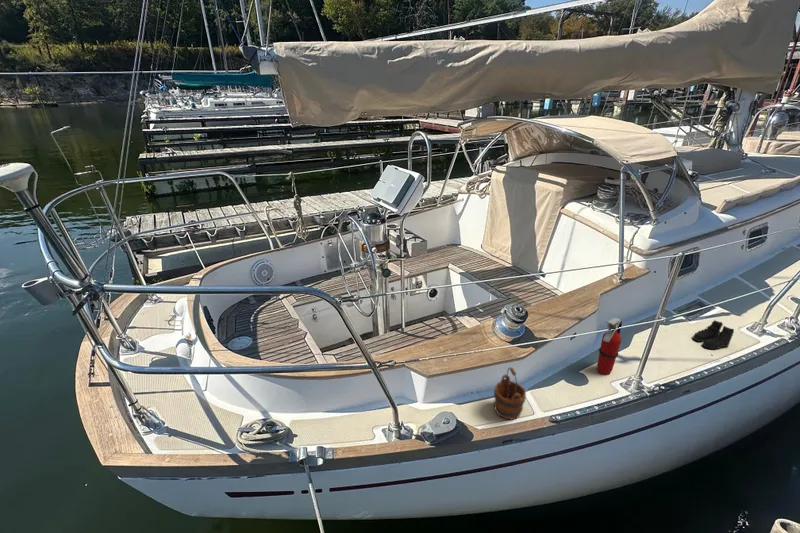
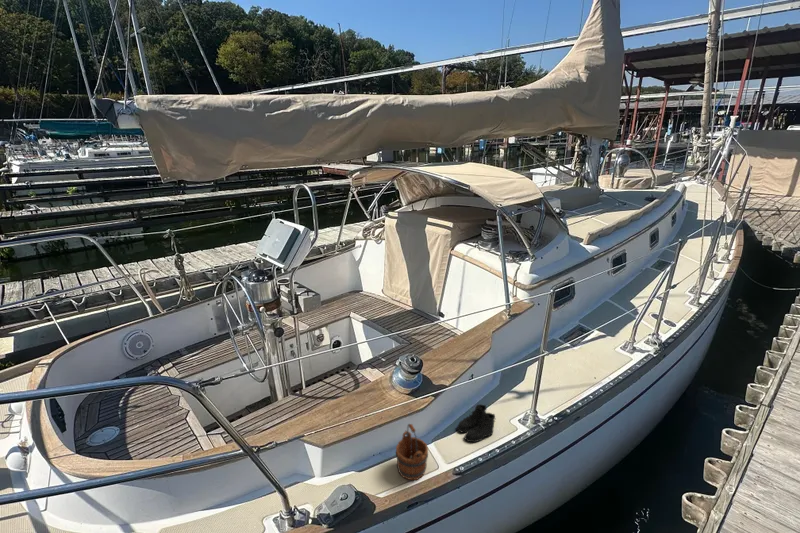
fire extinguisher: present [597,318,622,375] -> none [496,356,515,413]
boots: present [693,320,734,349] -> present [457,405,495,442]

